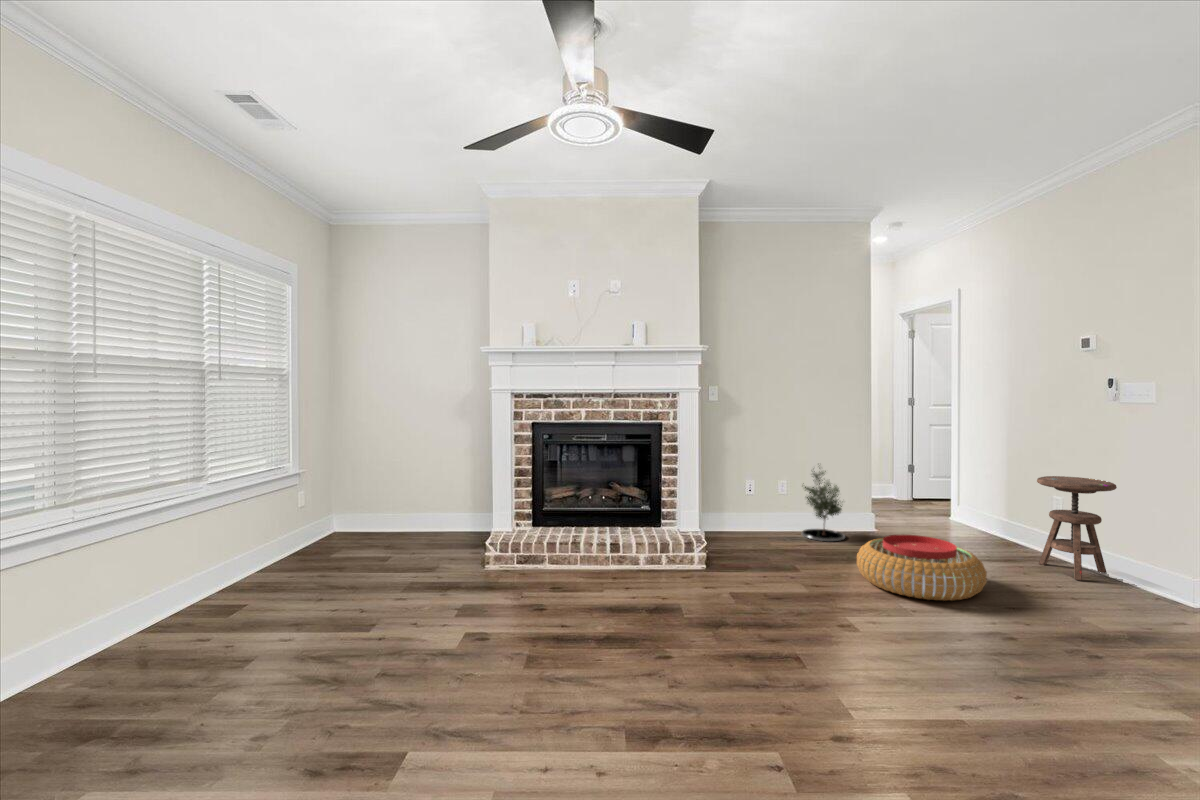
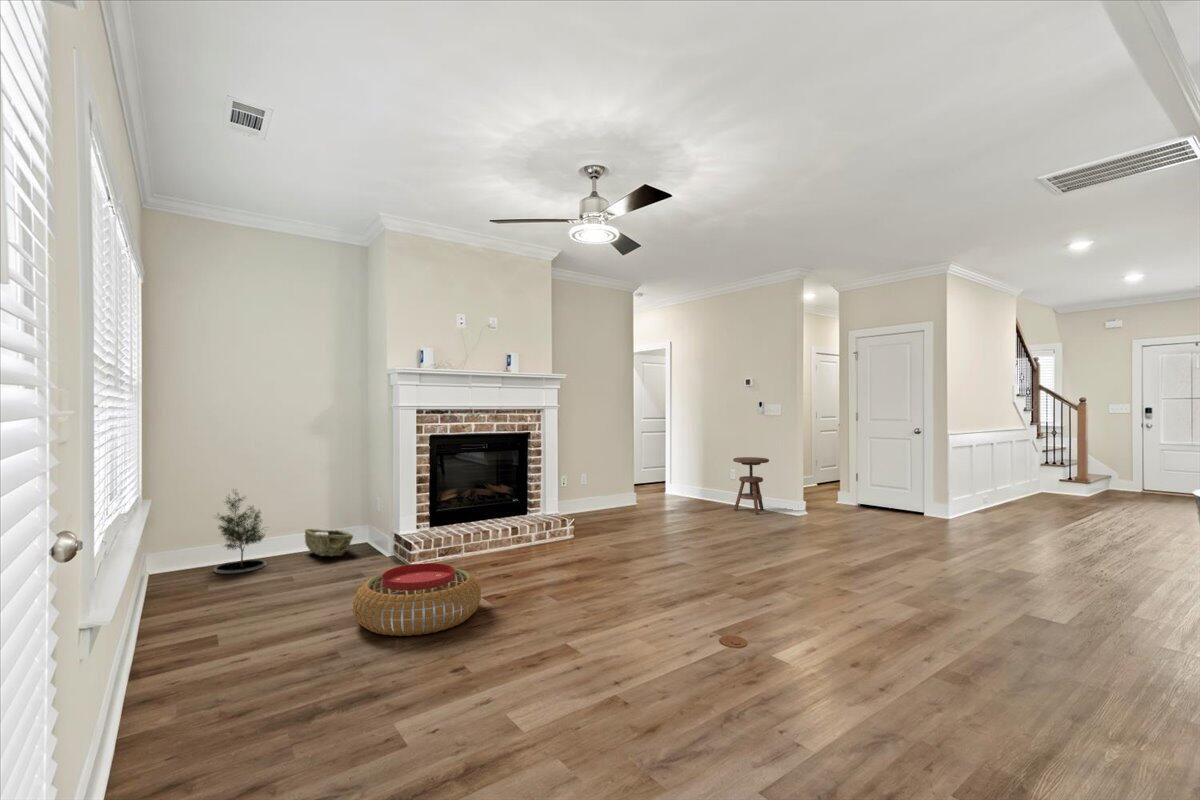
potted tree: present [802,471,845,541] -> present [214,489,266,574]
woven basket: none [433,510,476,542] -> present [305,529,353,556]
pouf: present [857,535,987,601] -> present [353,563,481,636]

